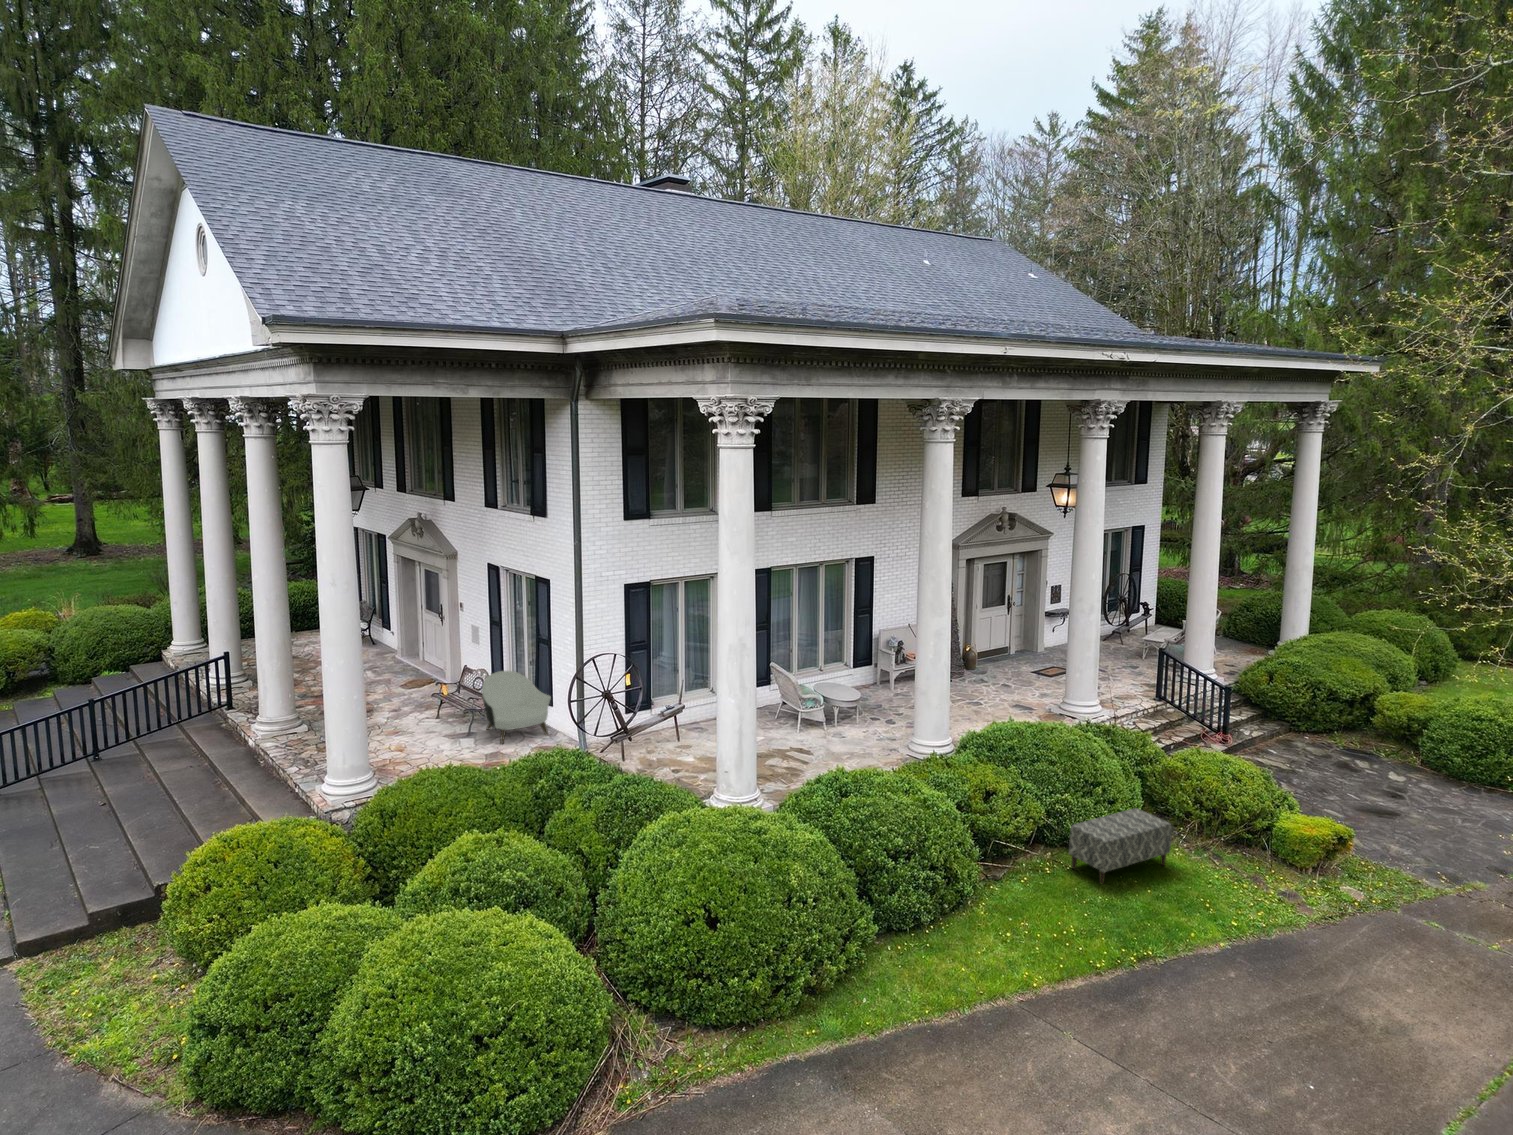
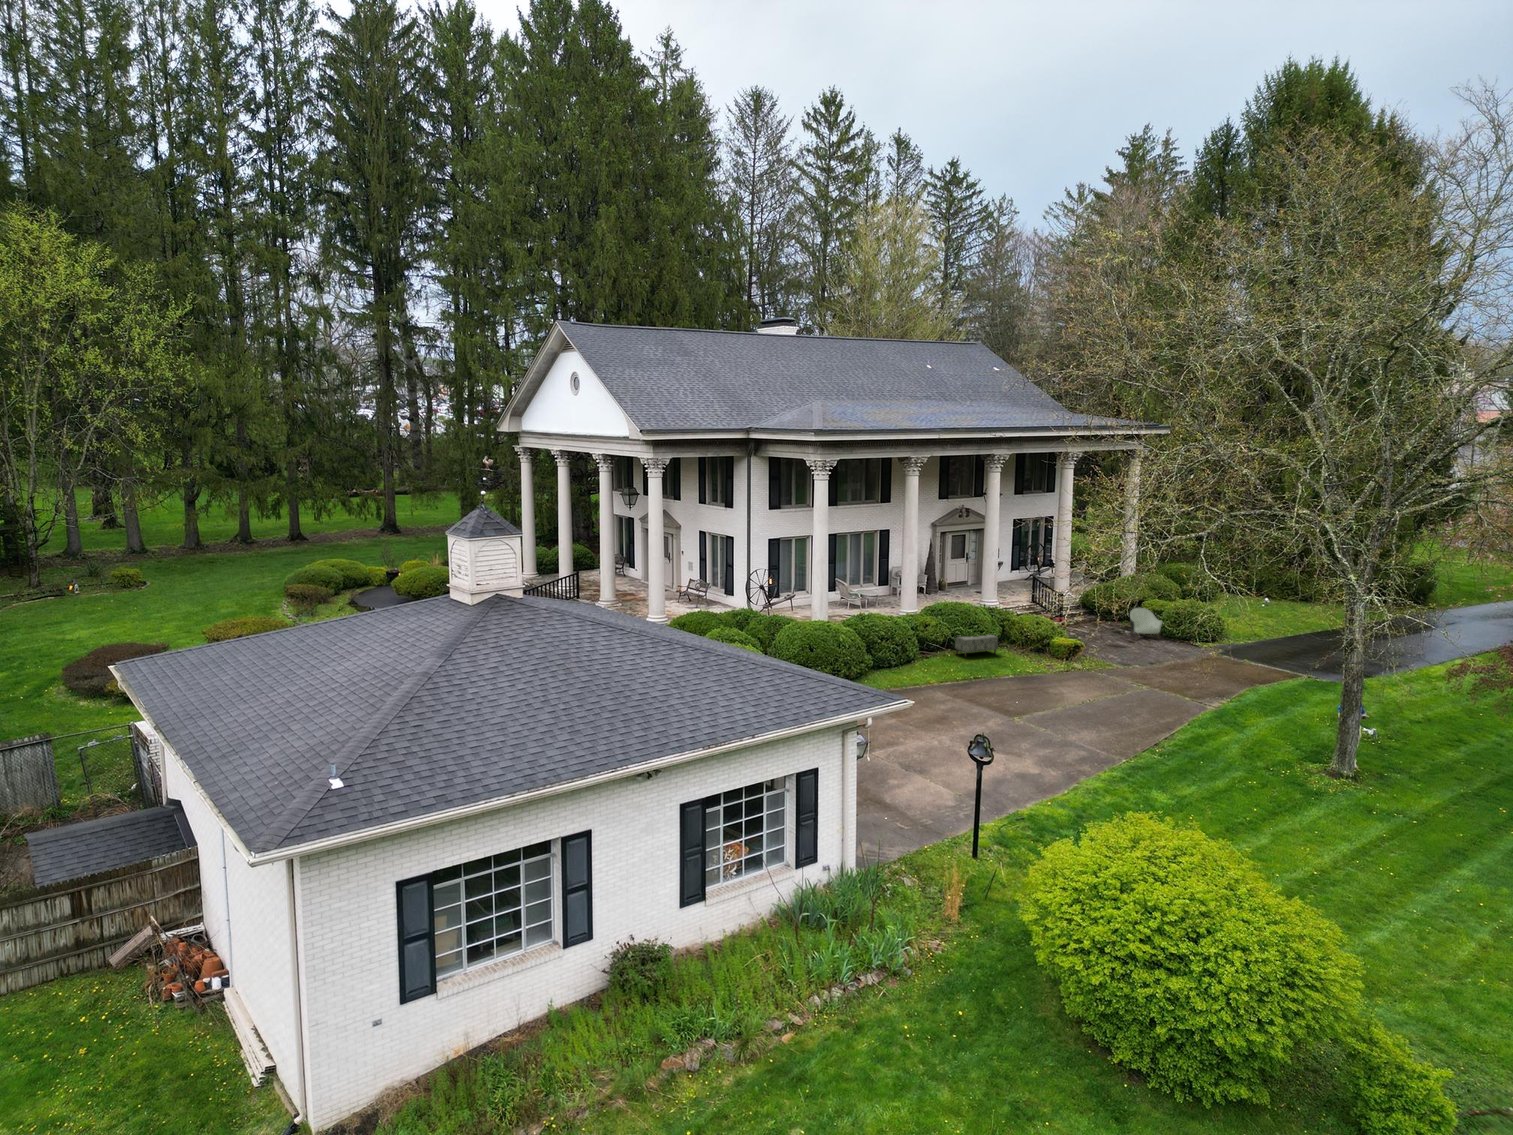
armchair: present [482,671,551,745] -> present [1130,608,1162,639]

